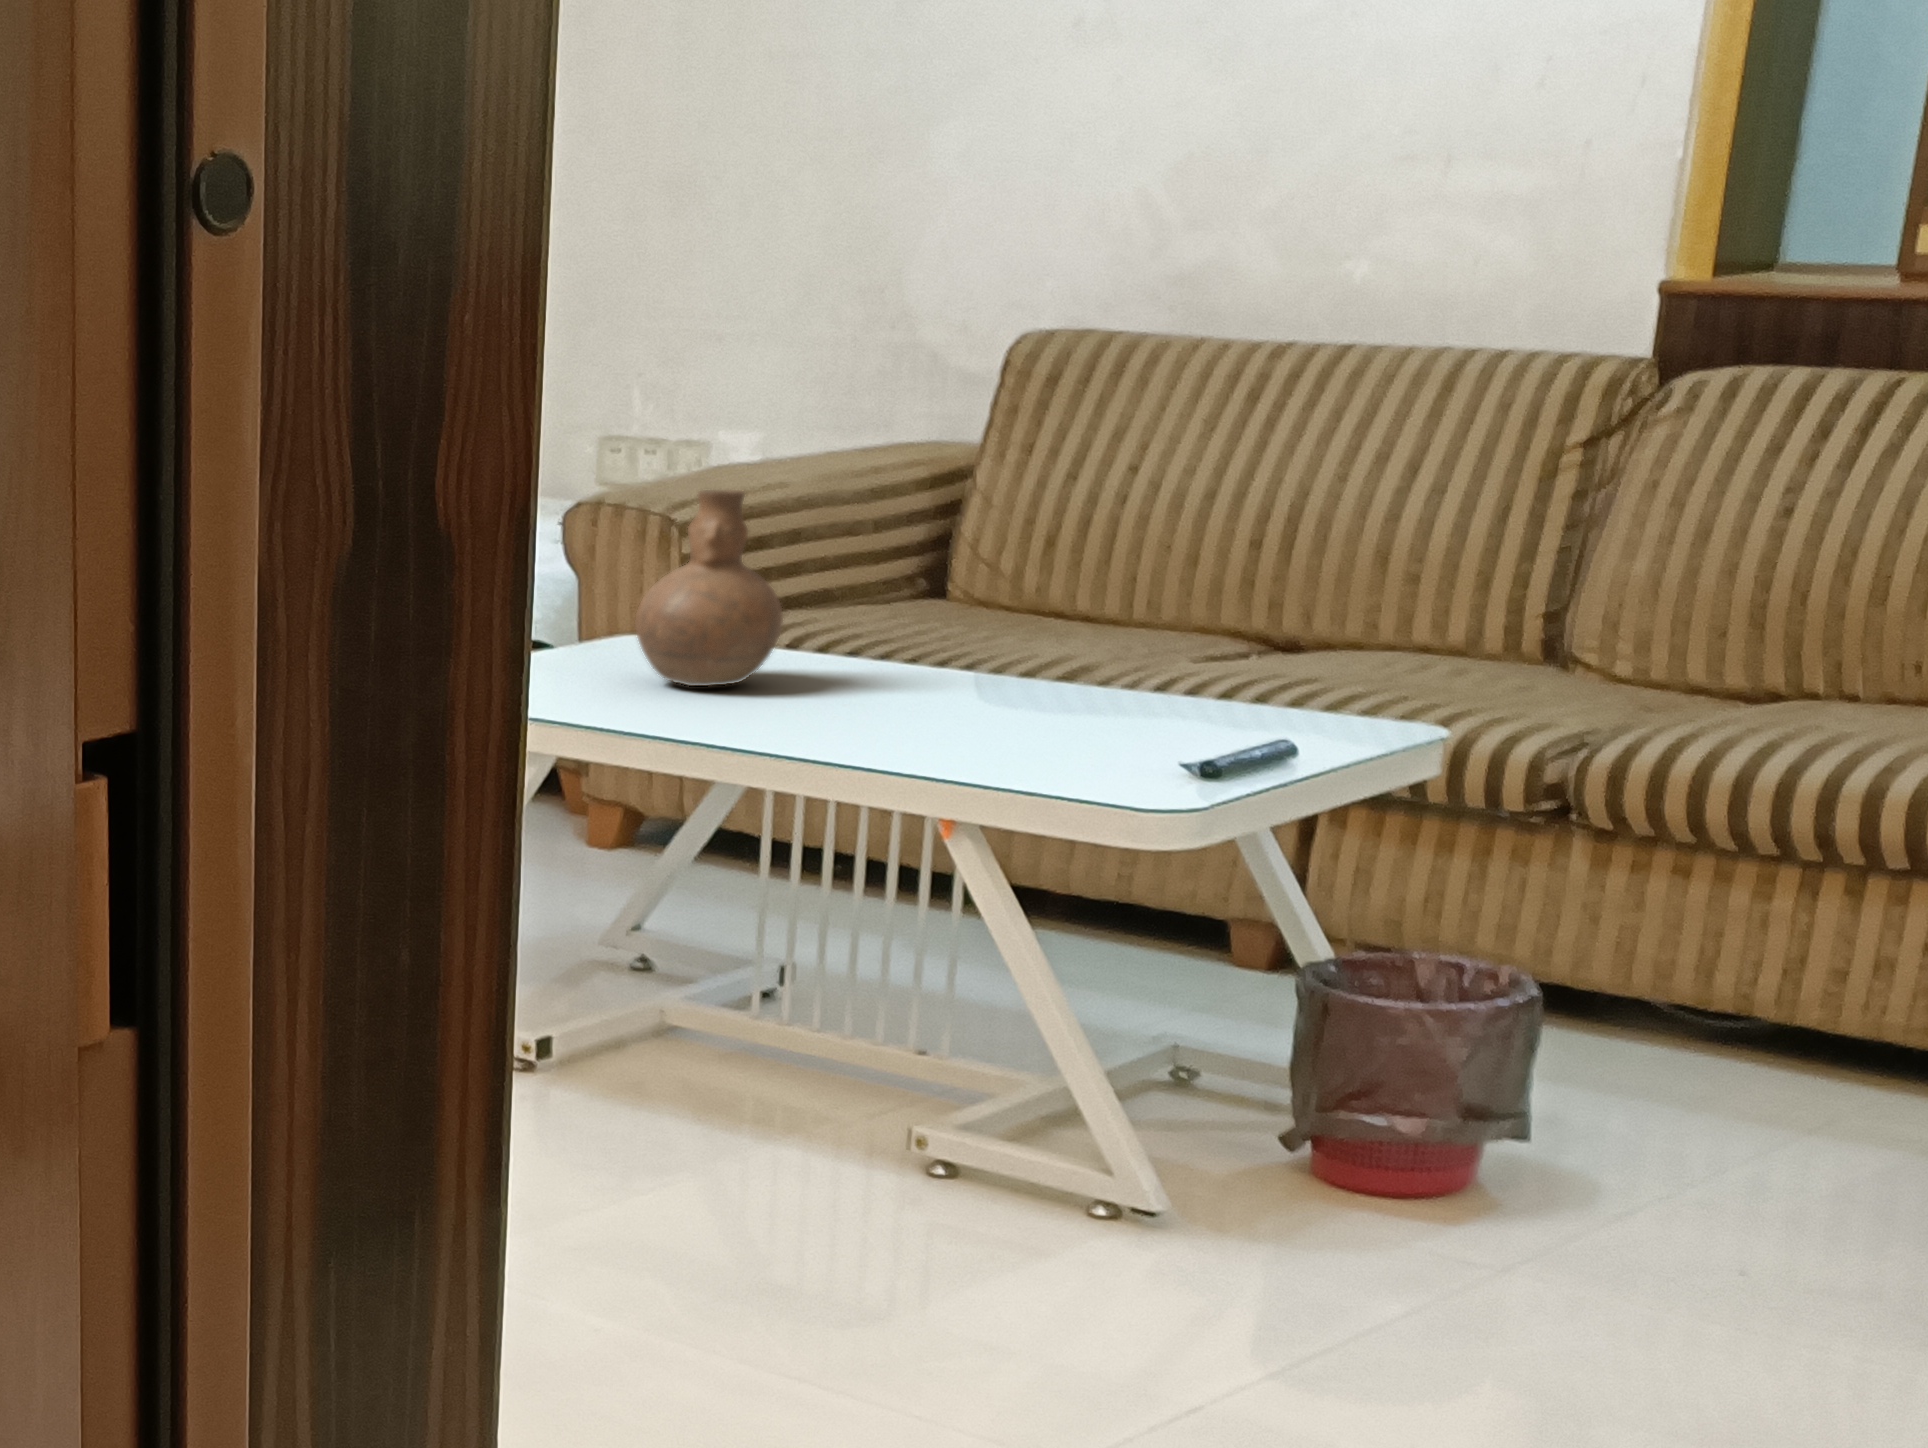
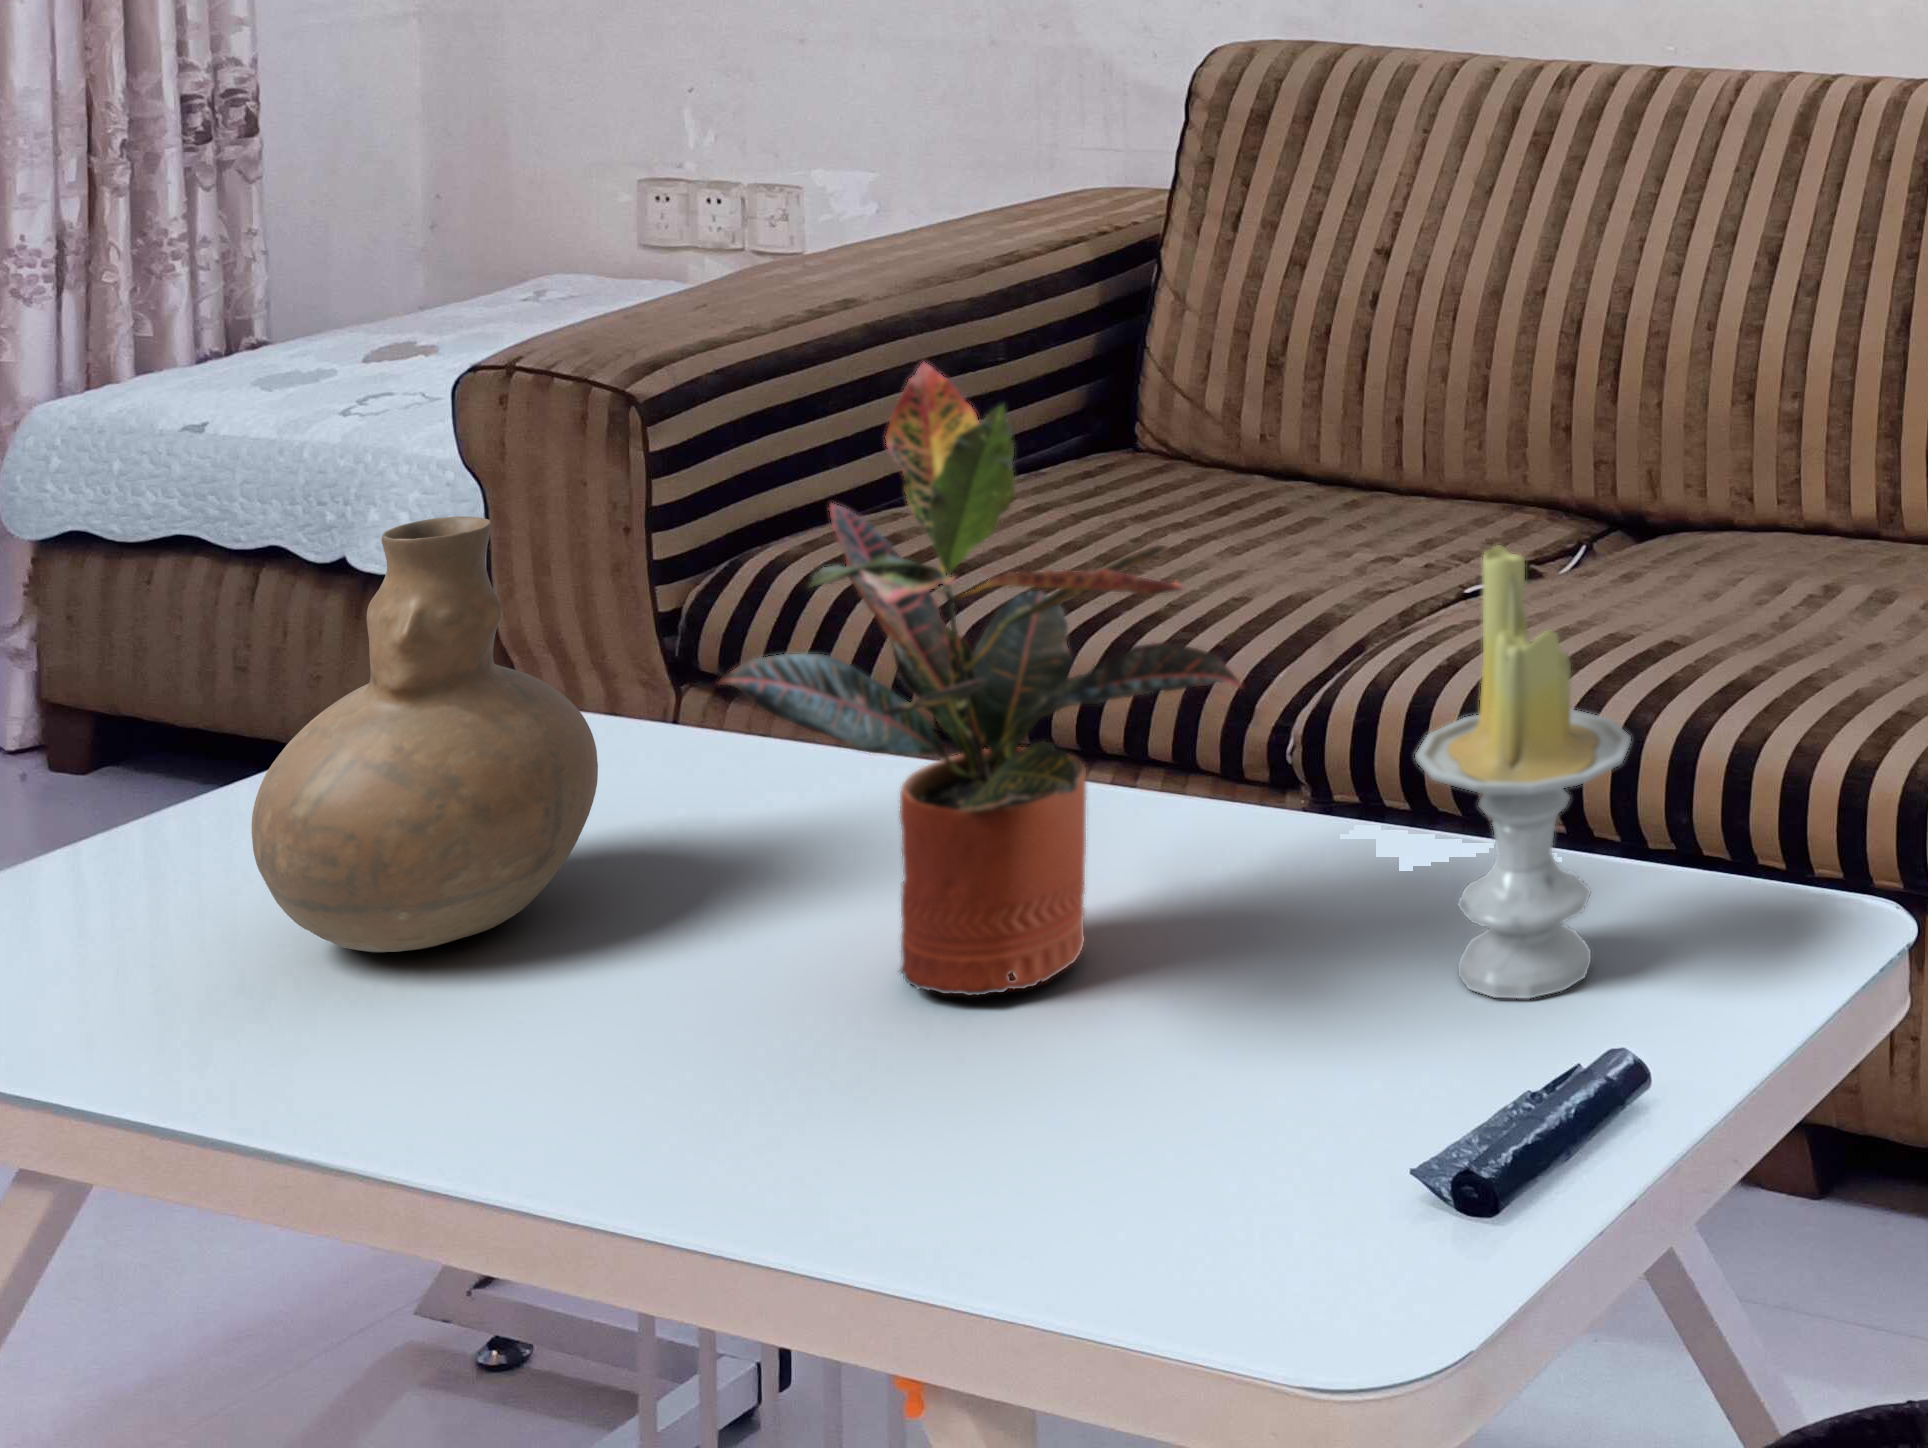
potted plant: none [880,416,1119,712] -> present [718,363,1241,995]
candle: none [1204,515,1317,733] -> present [1415,545,1631,999]

